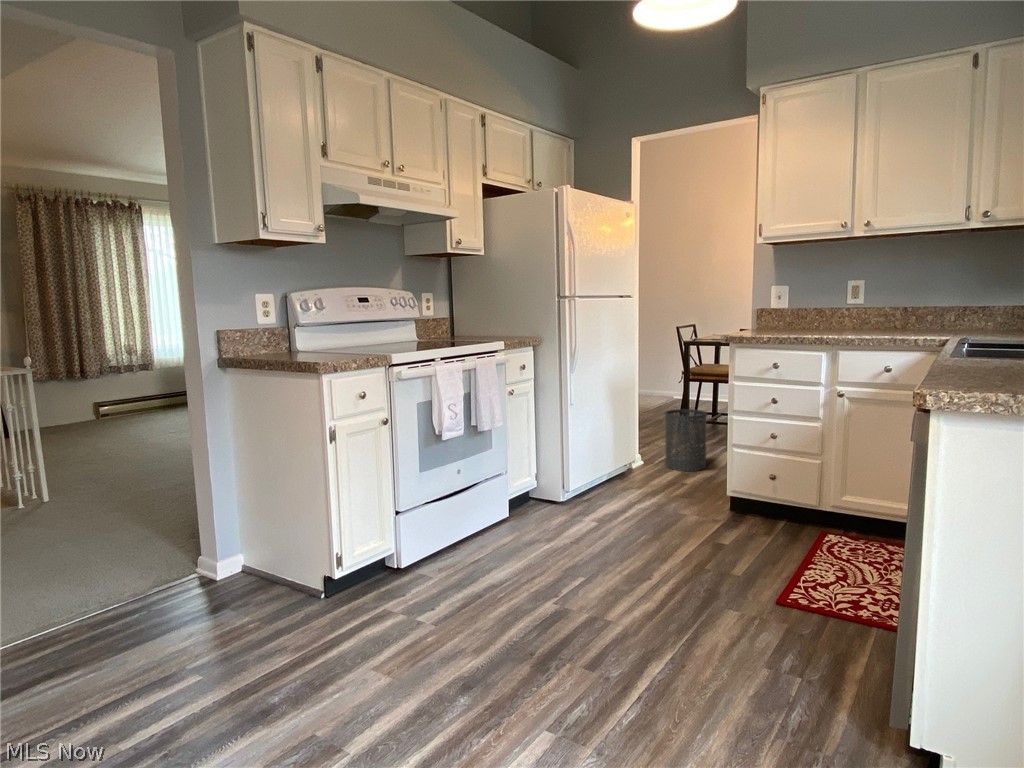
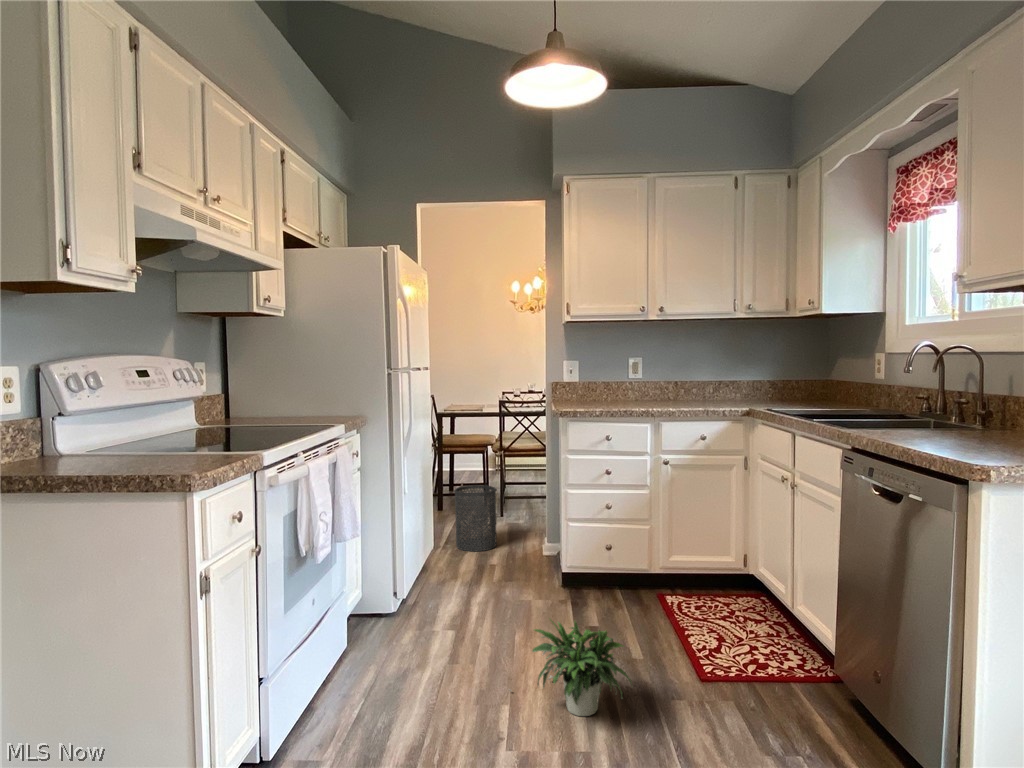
potted plant: none [592,514,682,601] -> present [509,621,632,716]

